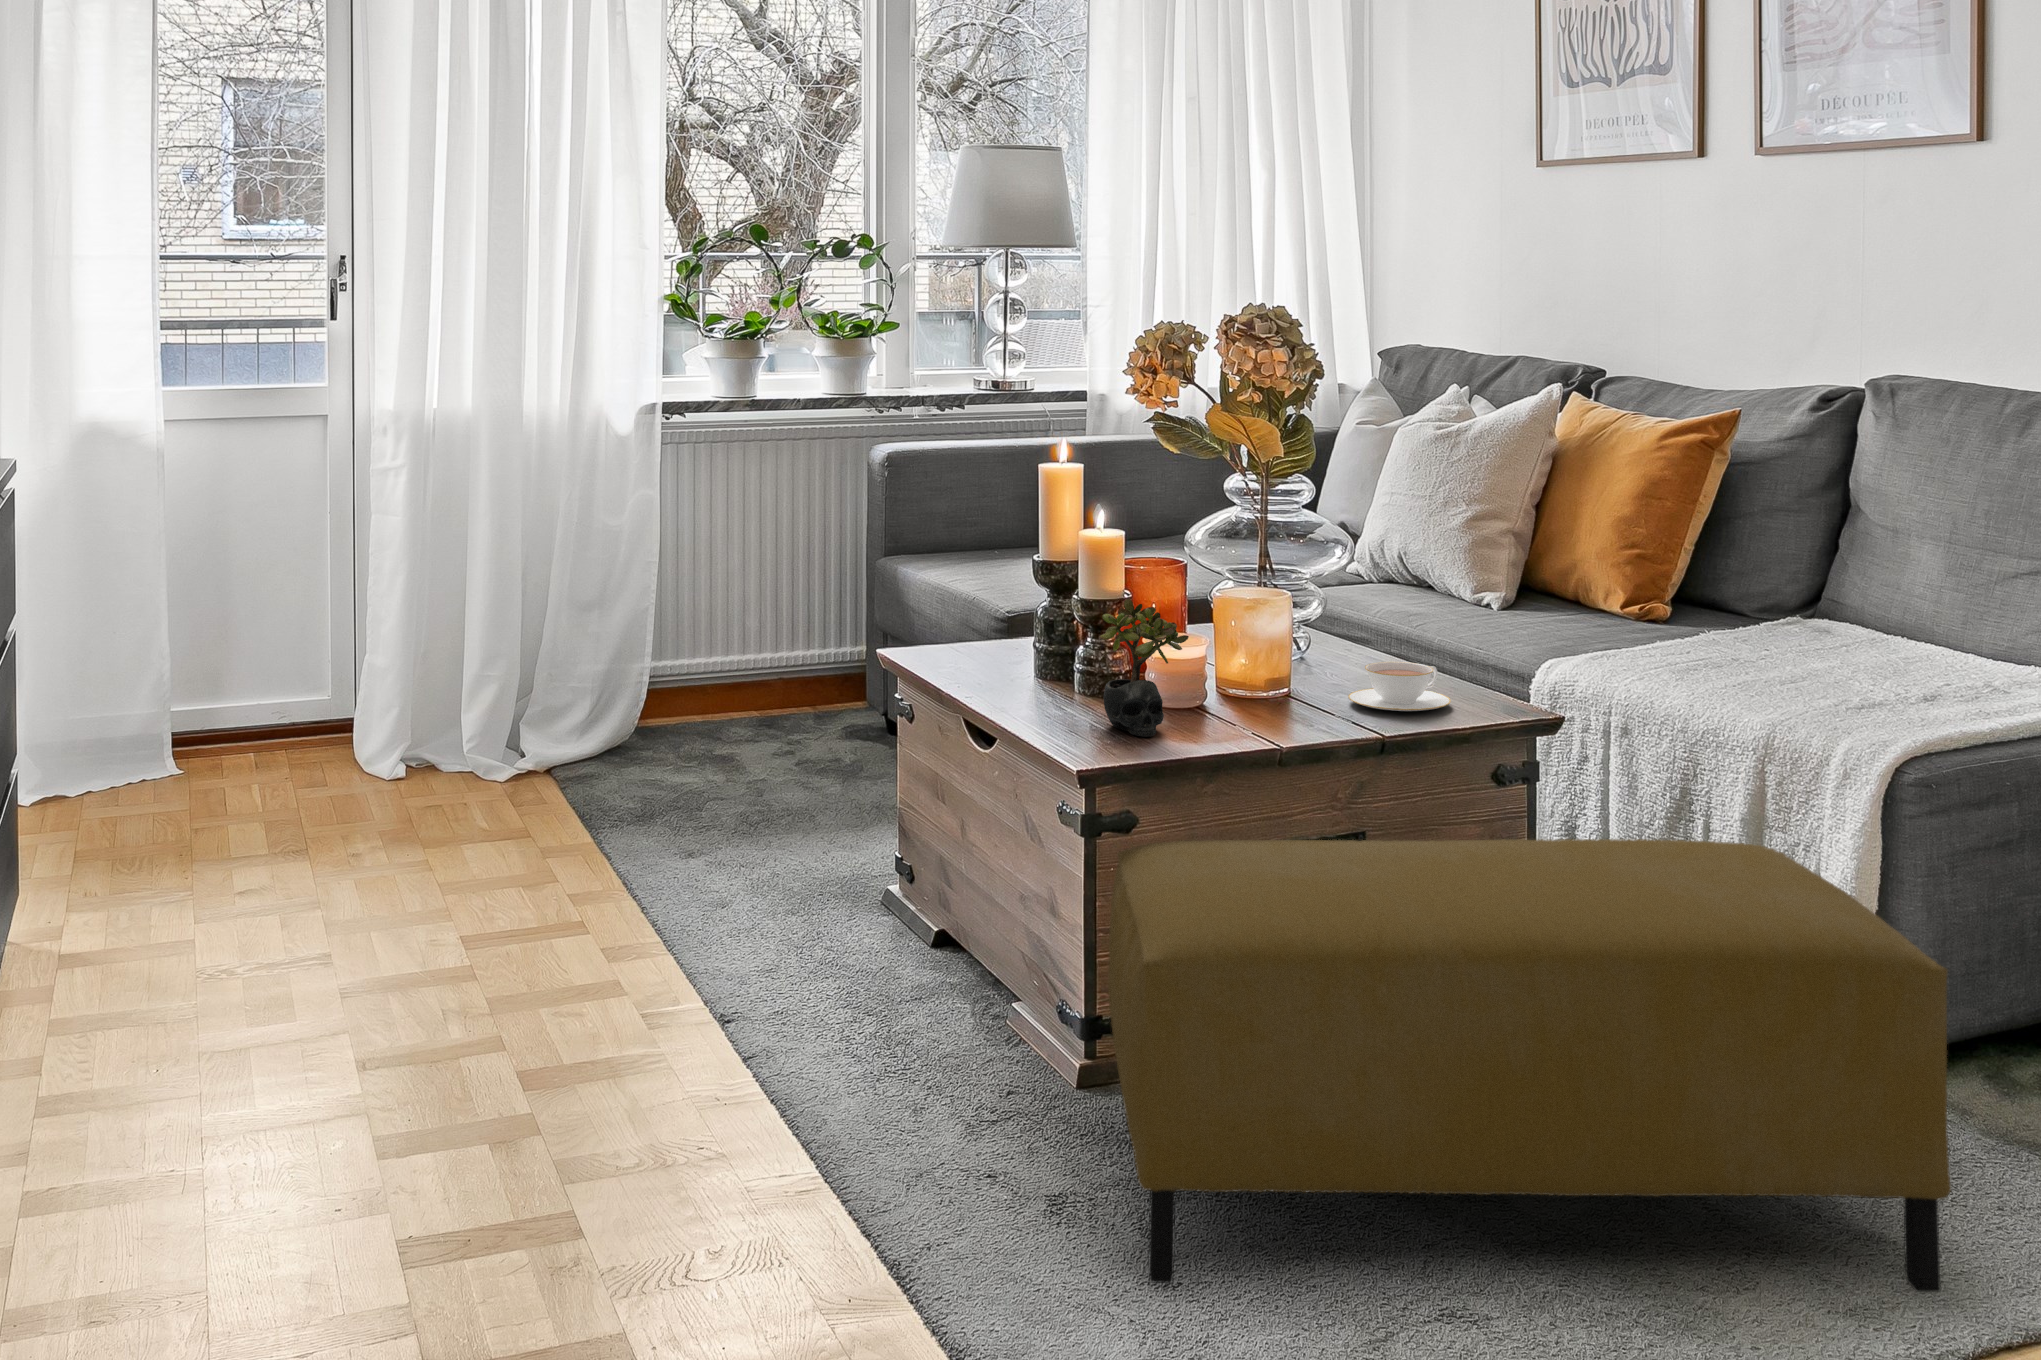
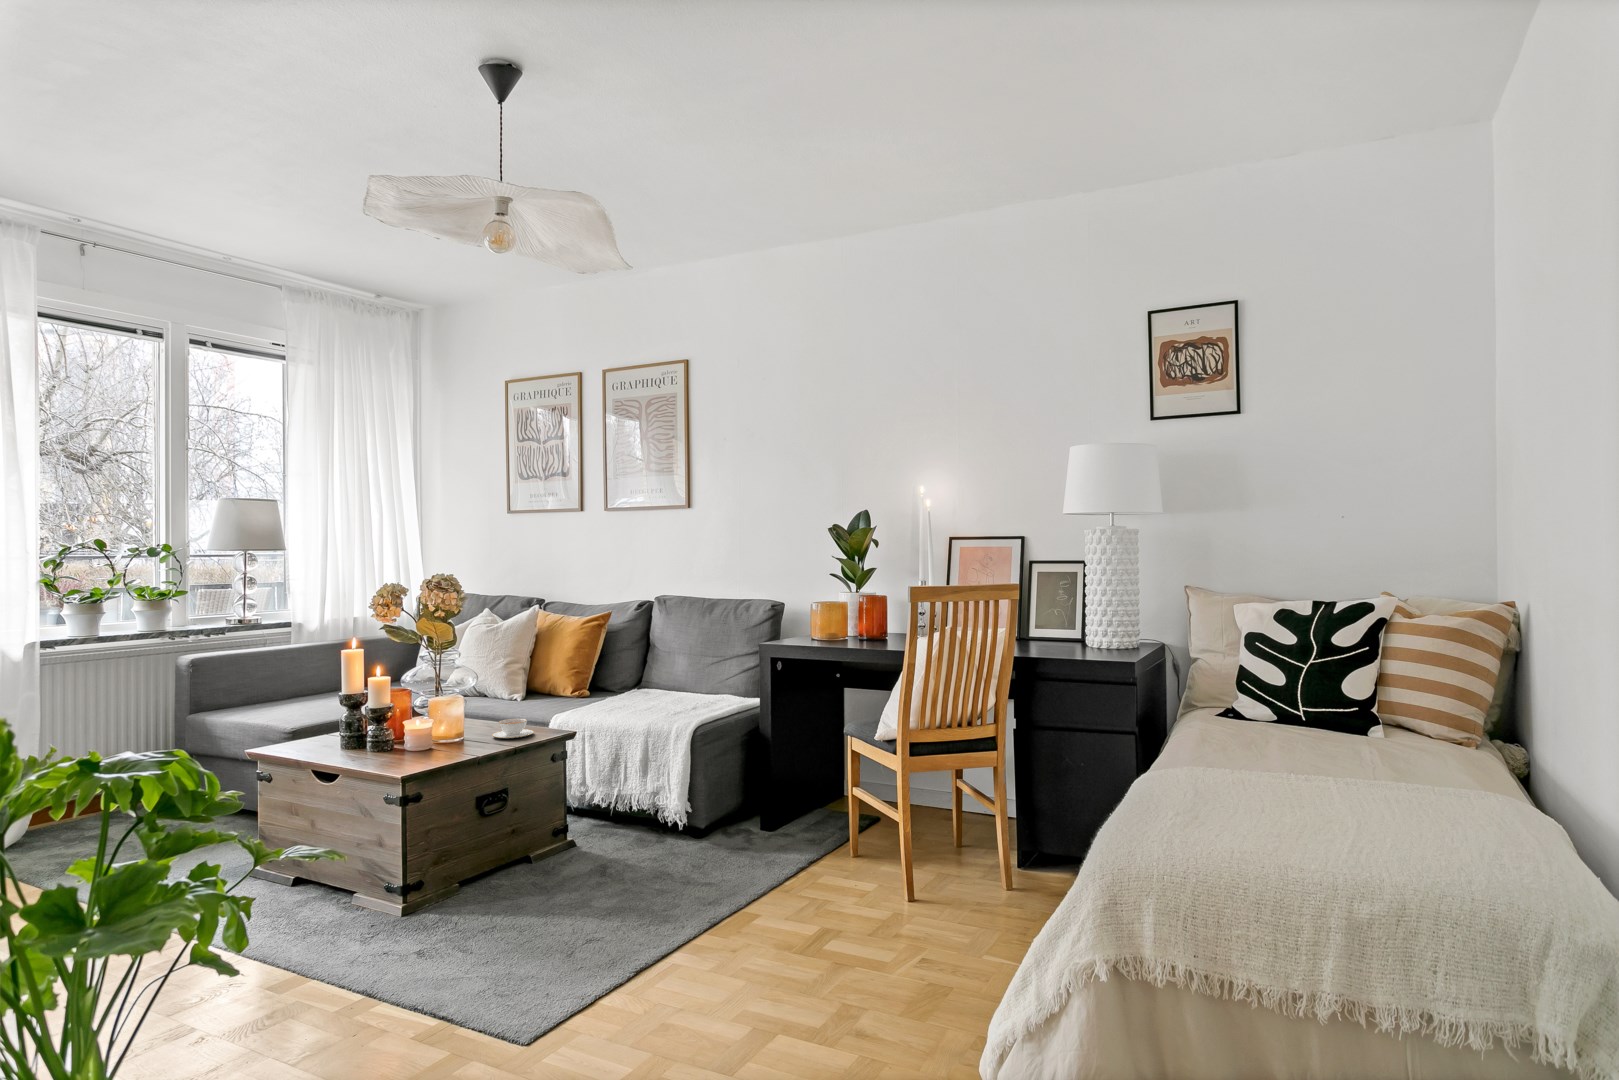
succulent plant: present [1099,599,1189,737] -> none [394,705,434,762]
ottoman: present [1108,839,1951,1292] -> none [421,763,734,965]

